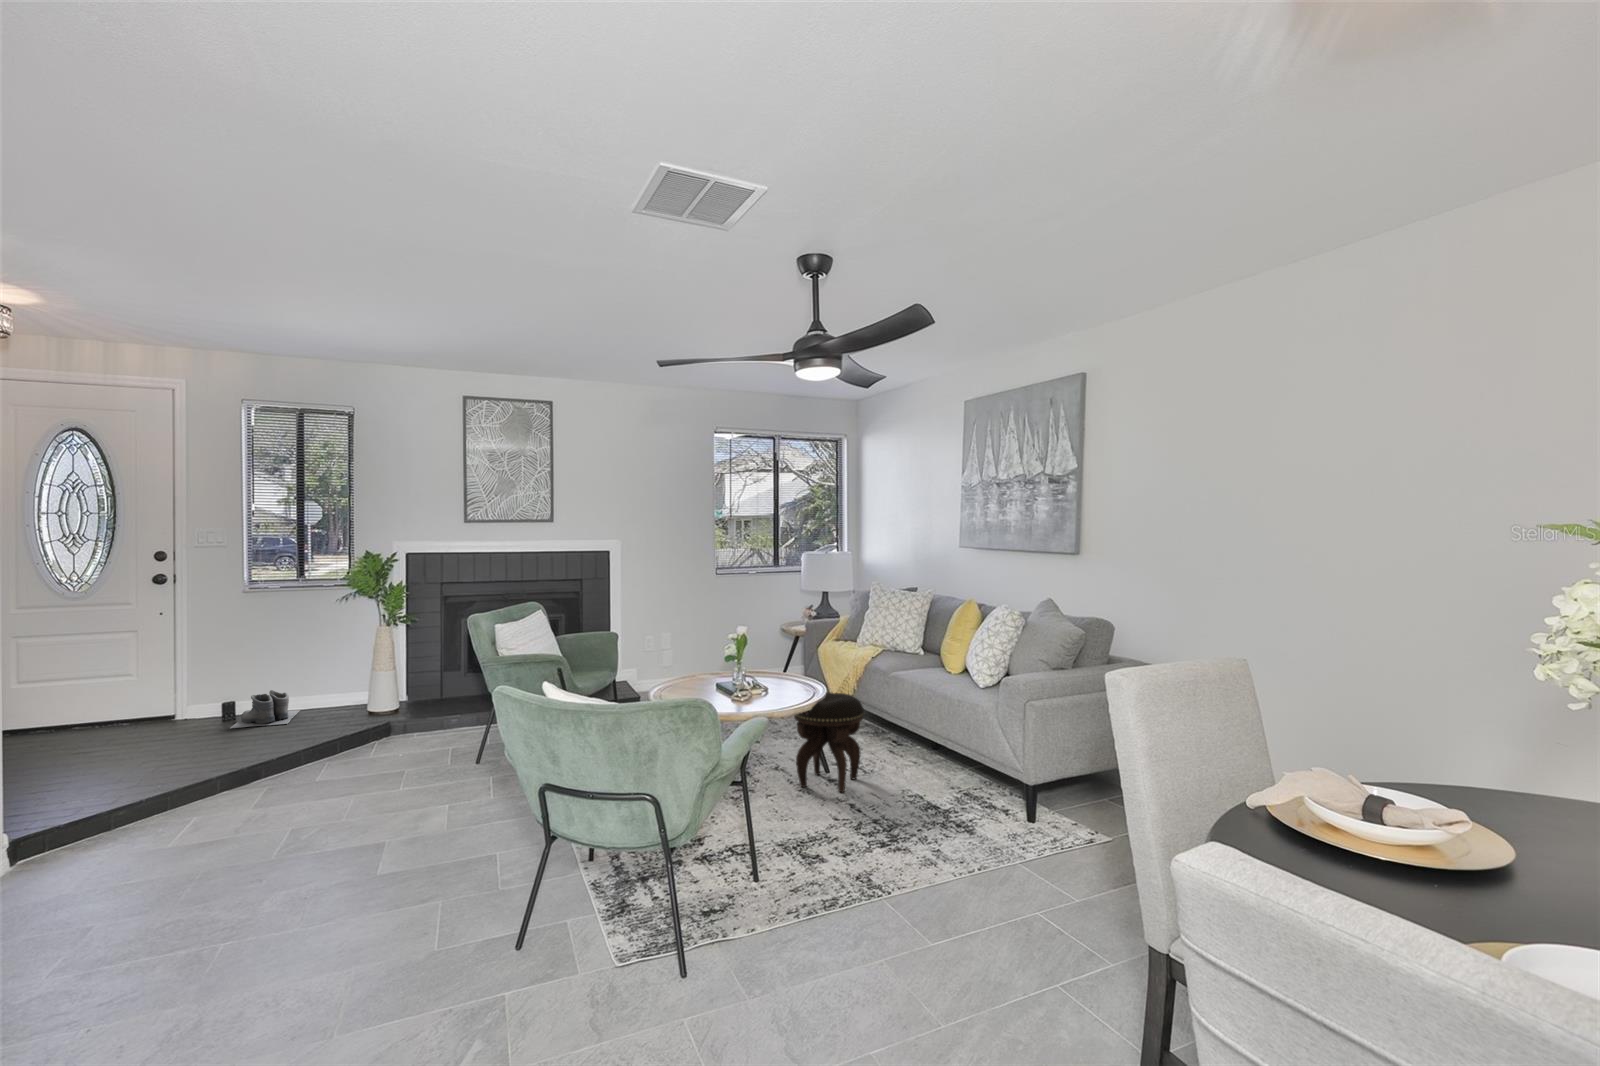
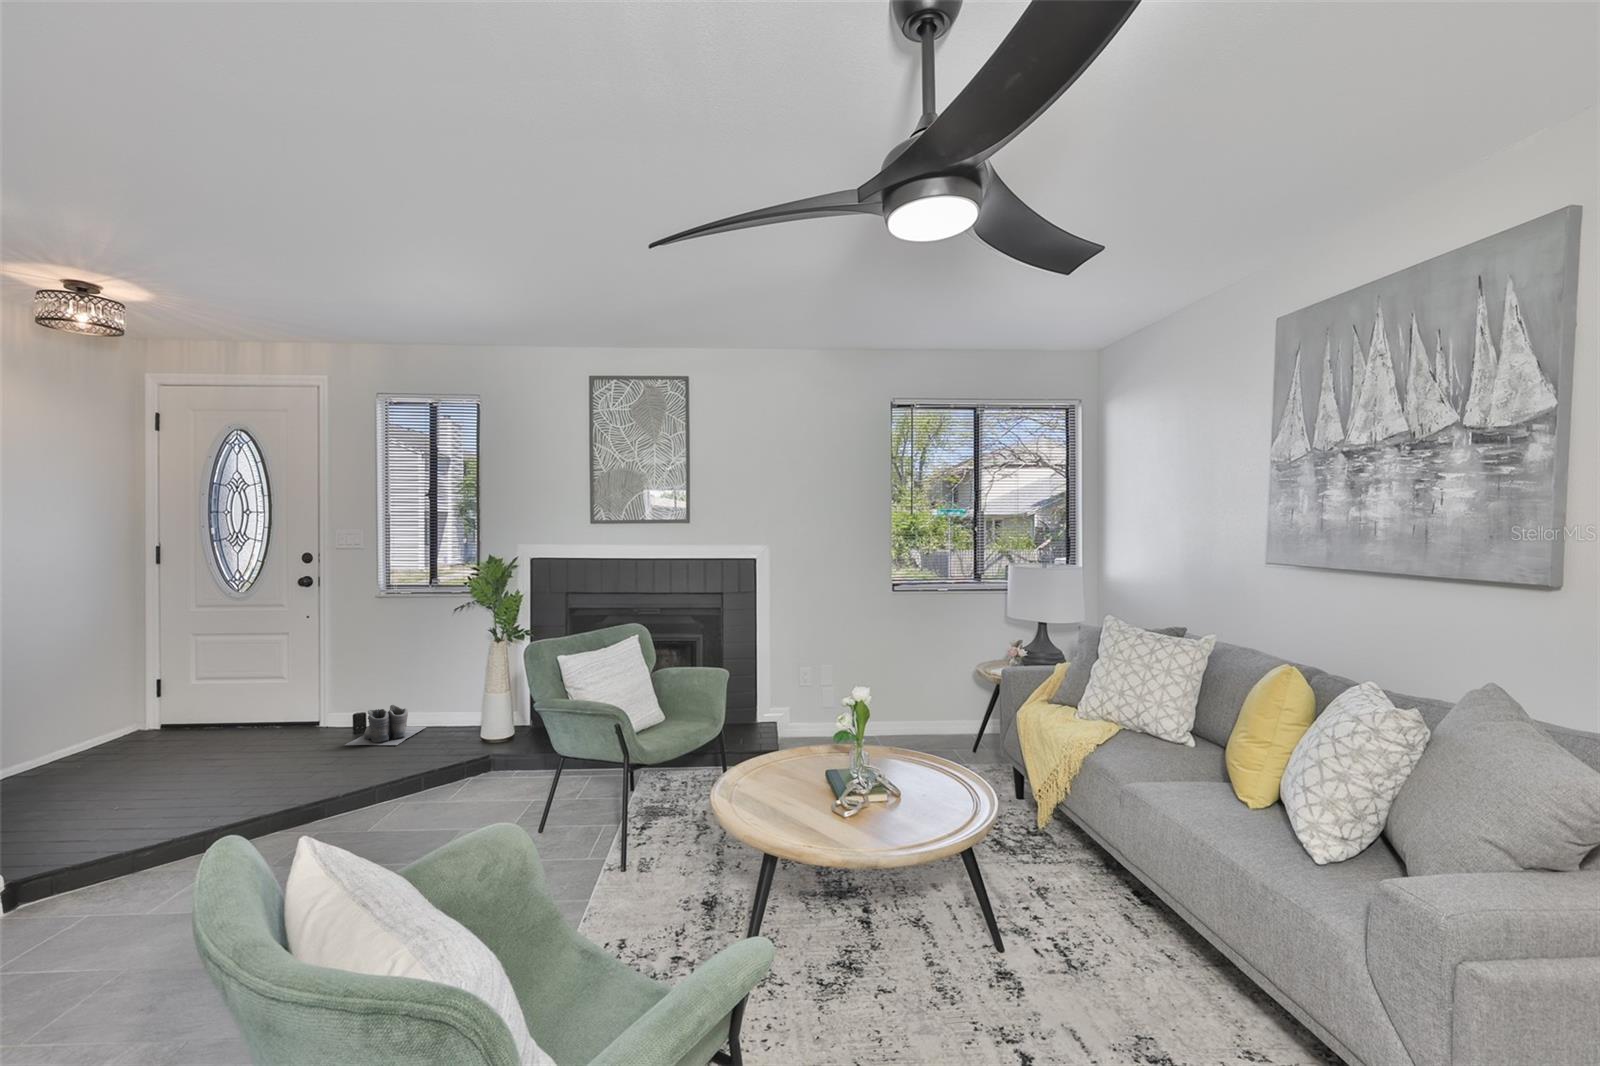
footstool: present [794,693,864,792] -> none [929,818,1060,1026]

